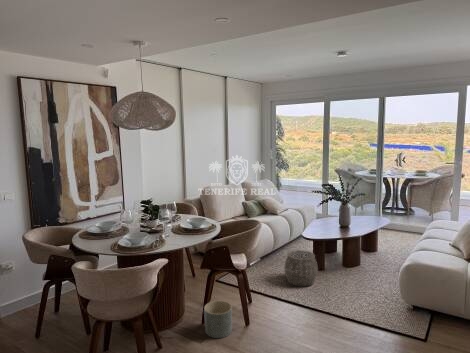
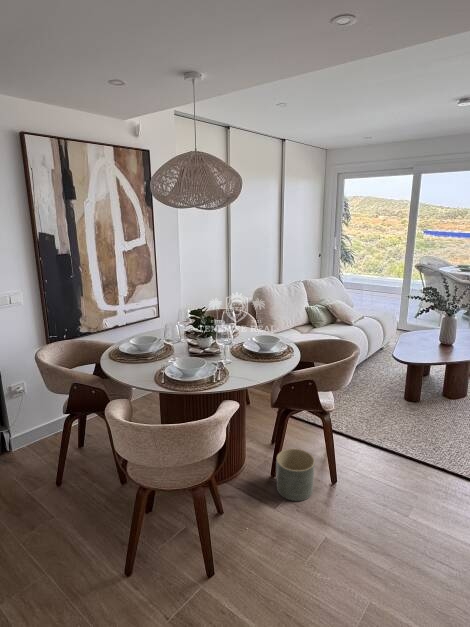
woven basket: present [285,250,318,286] -> none [370,377,418,426]

